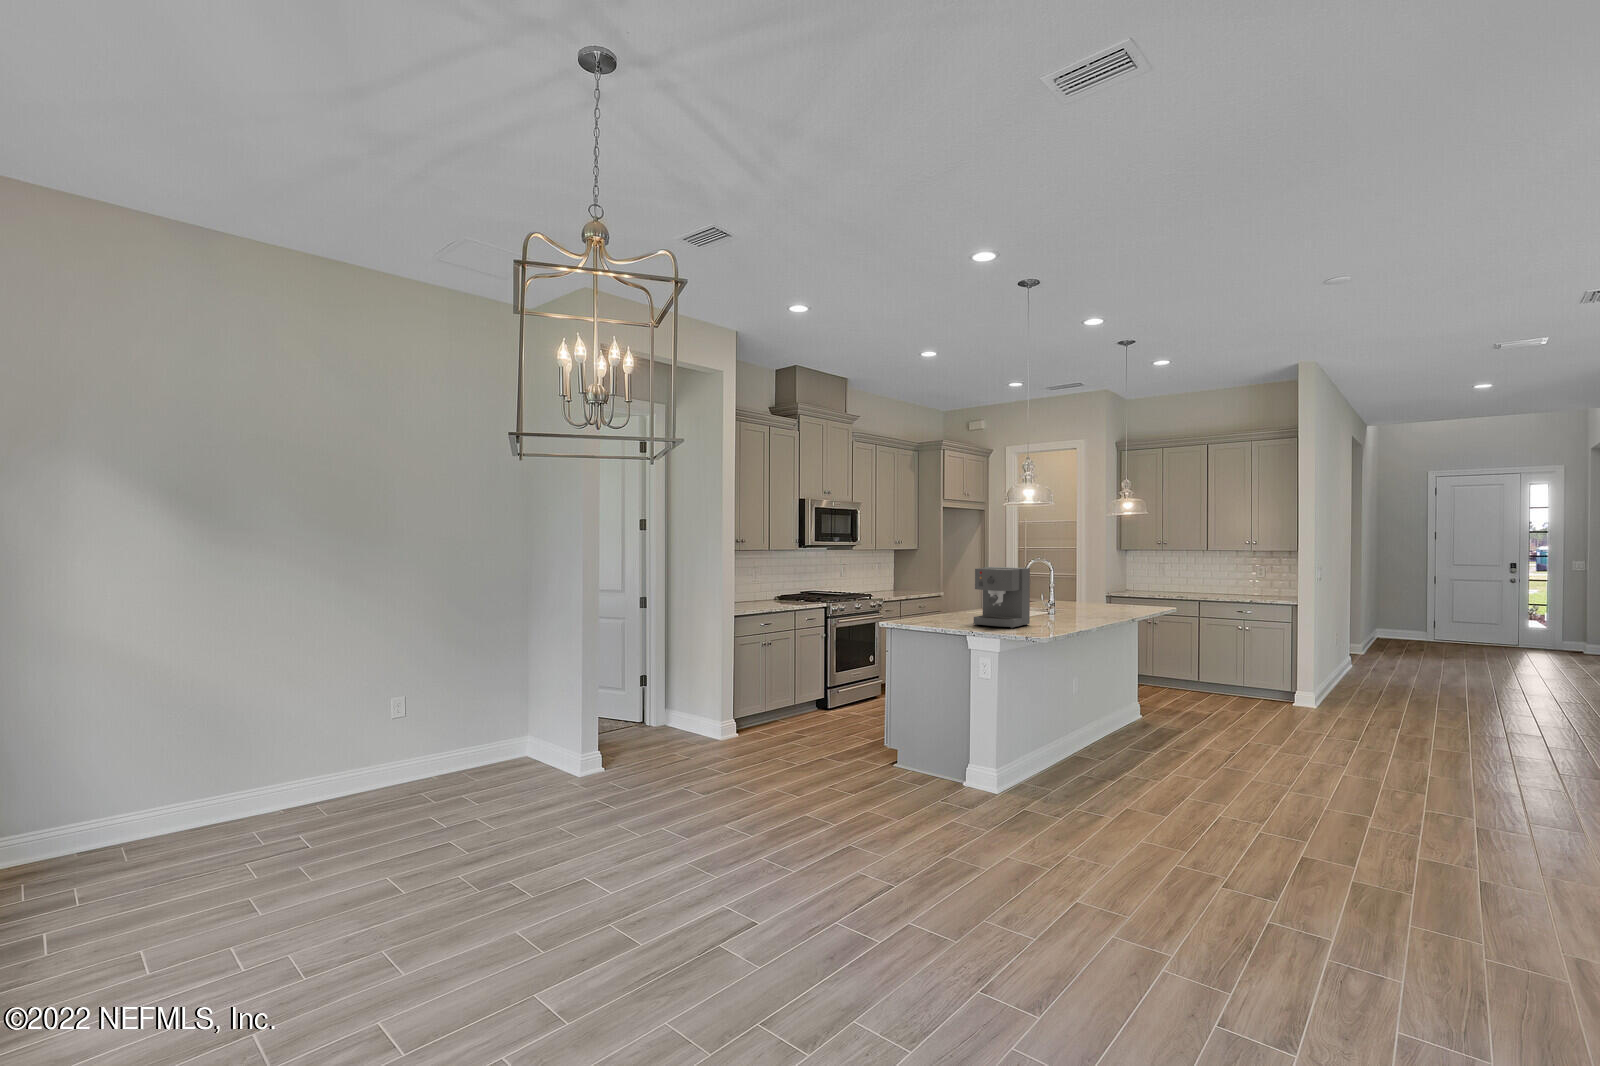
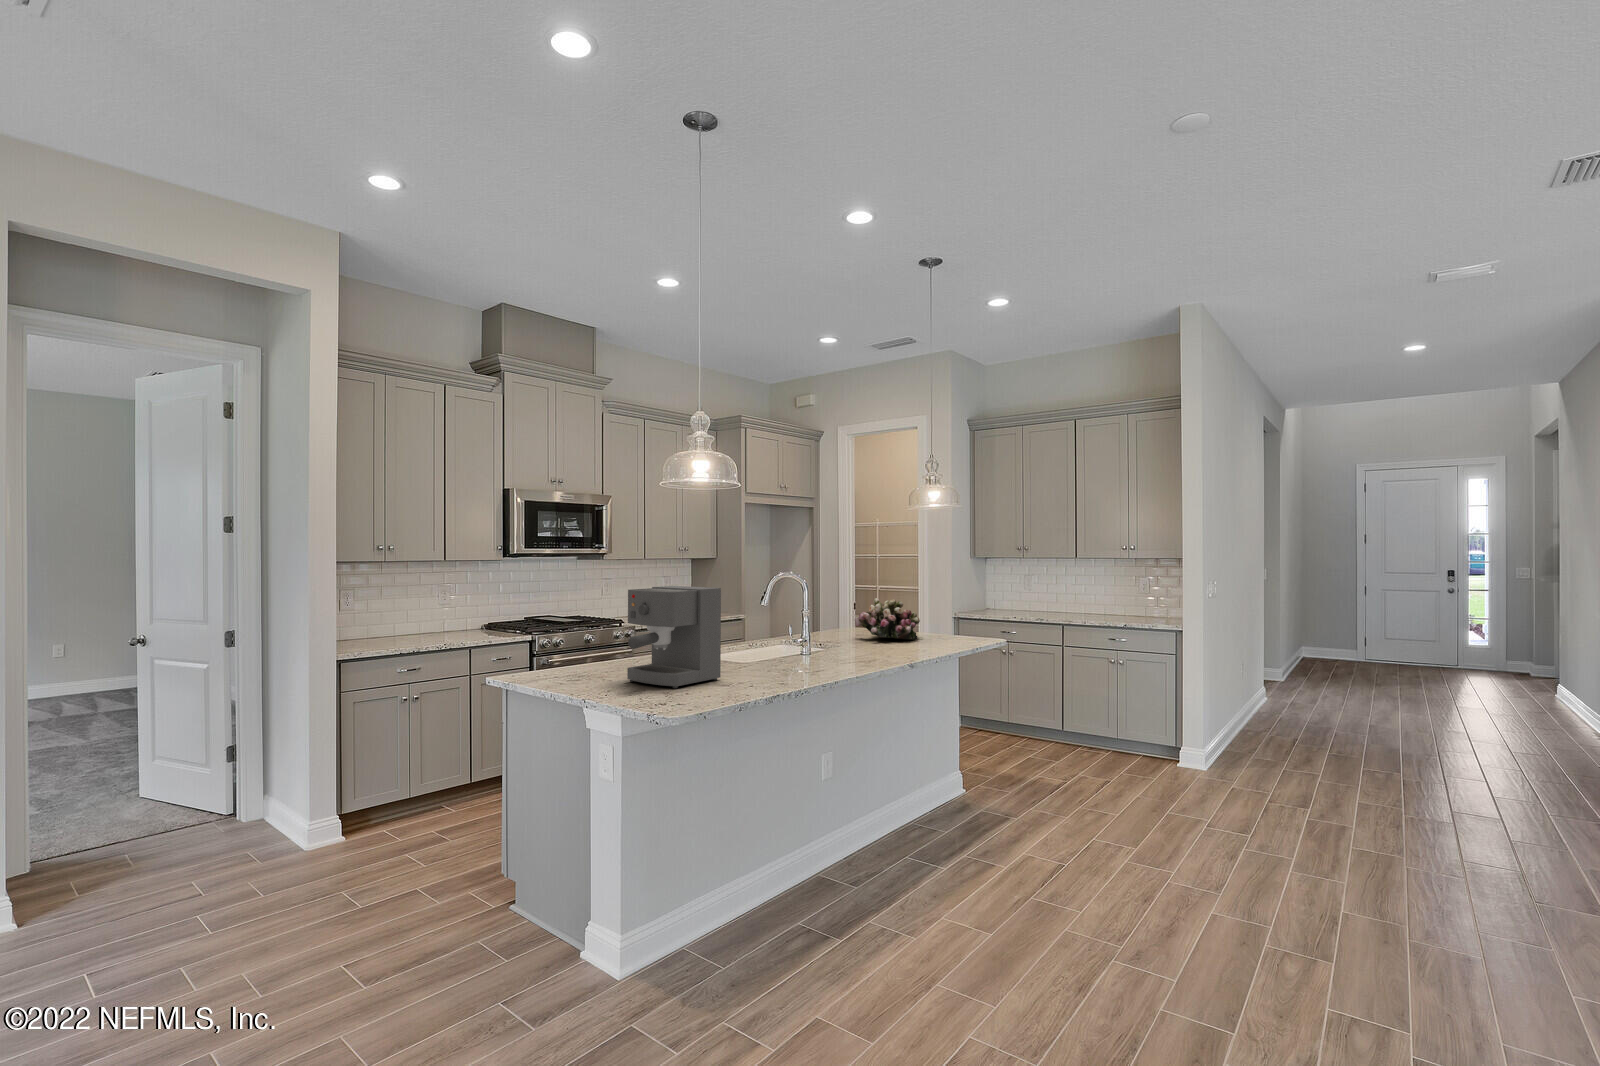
flower arrangement: none [1069,578,1116,608] -> present [855,598,920,640]

